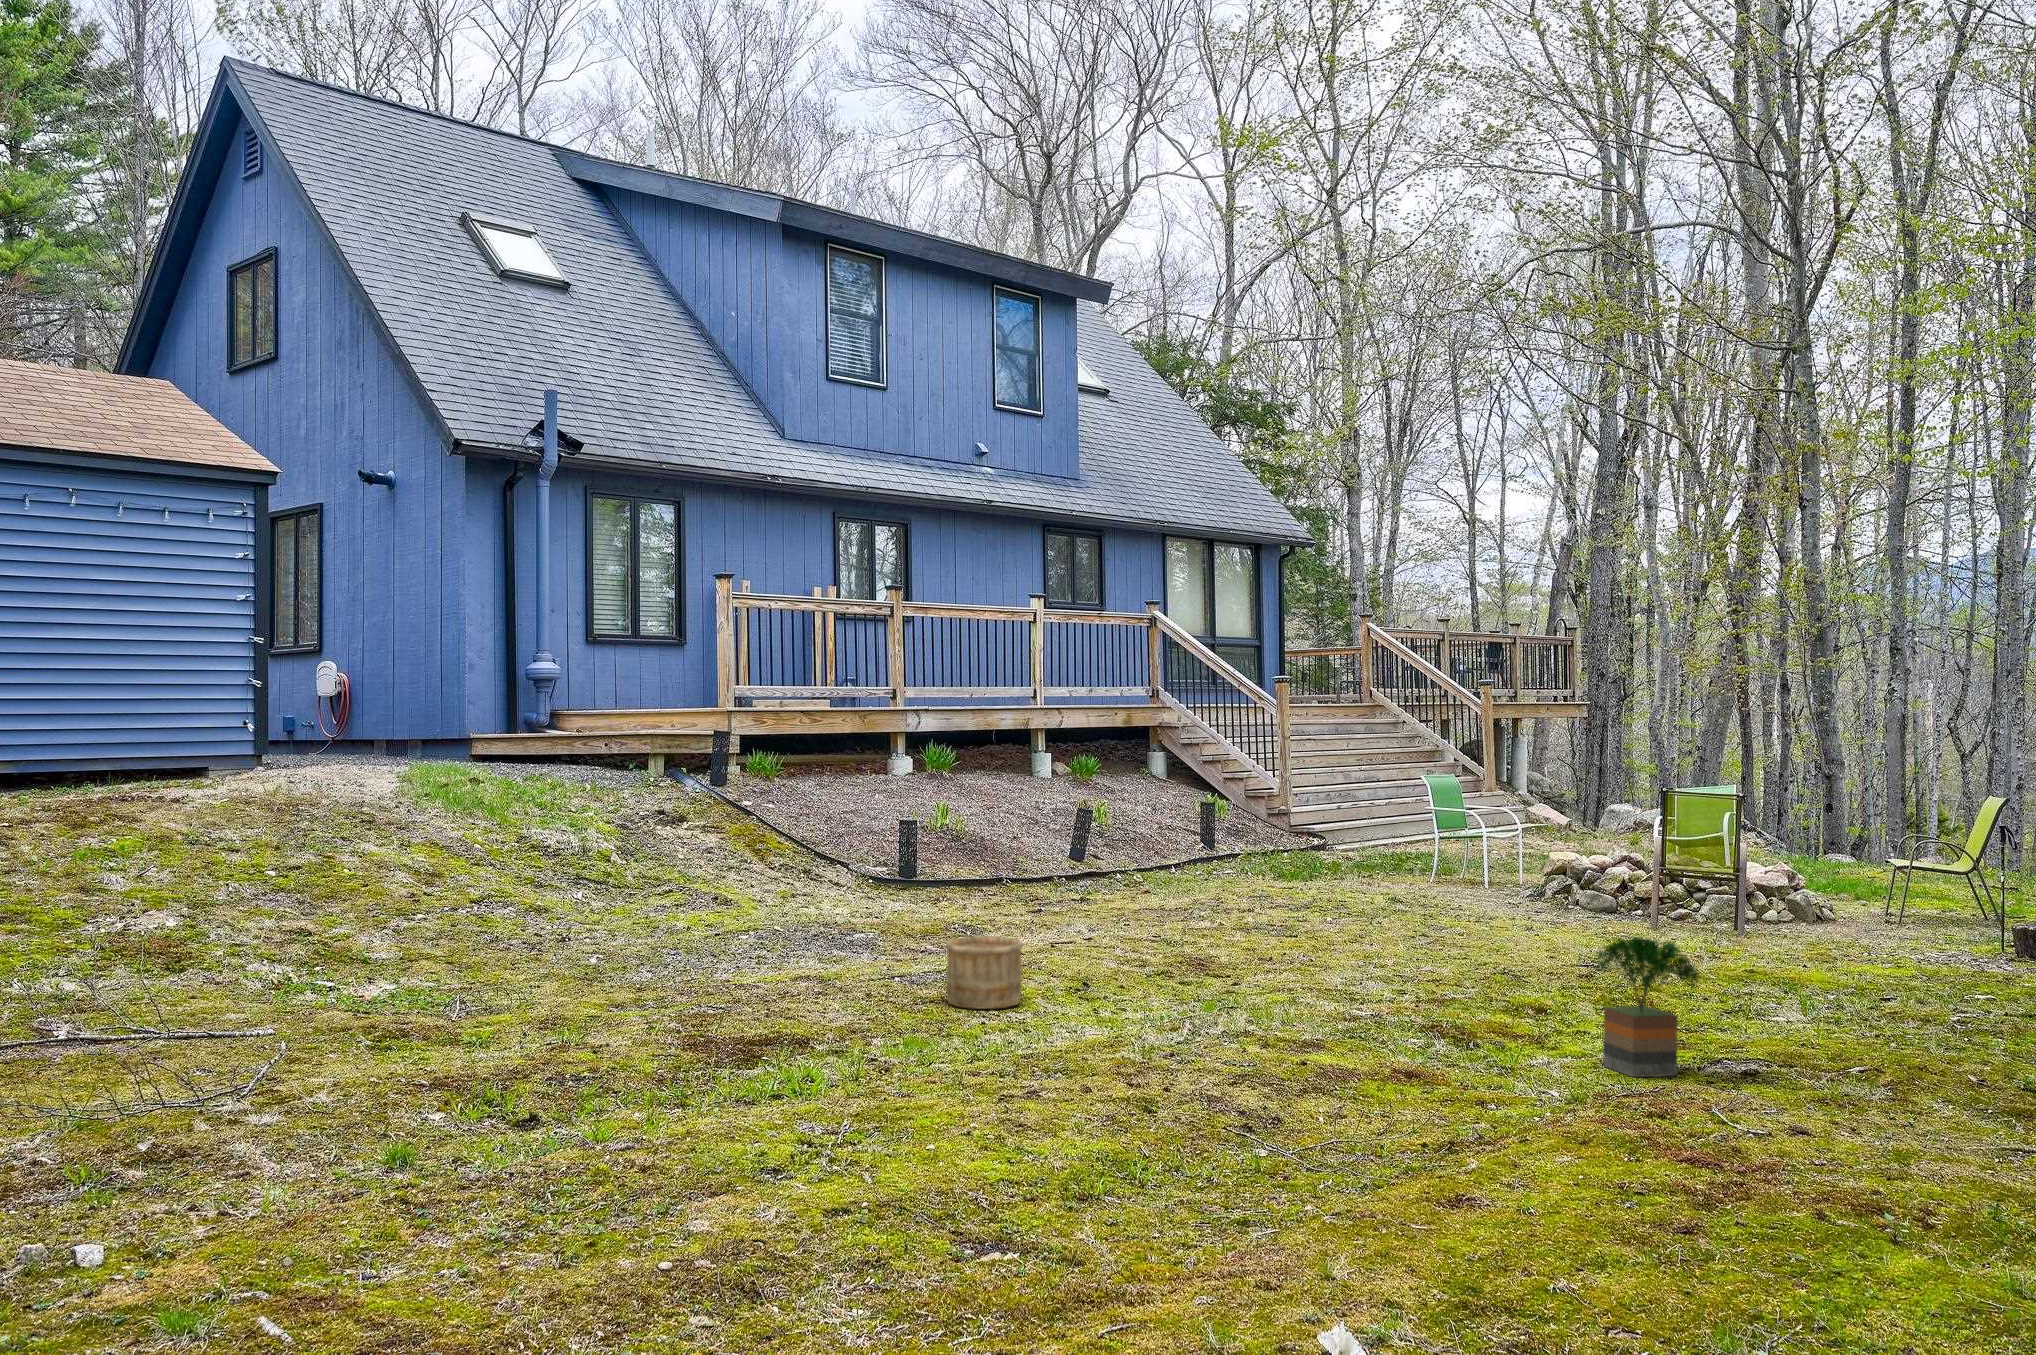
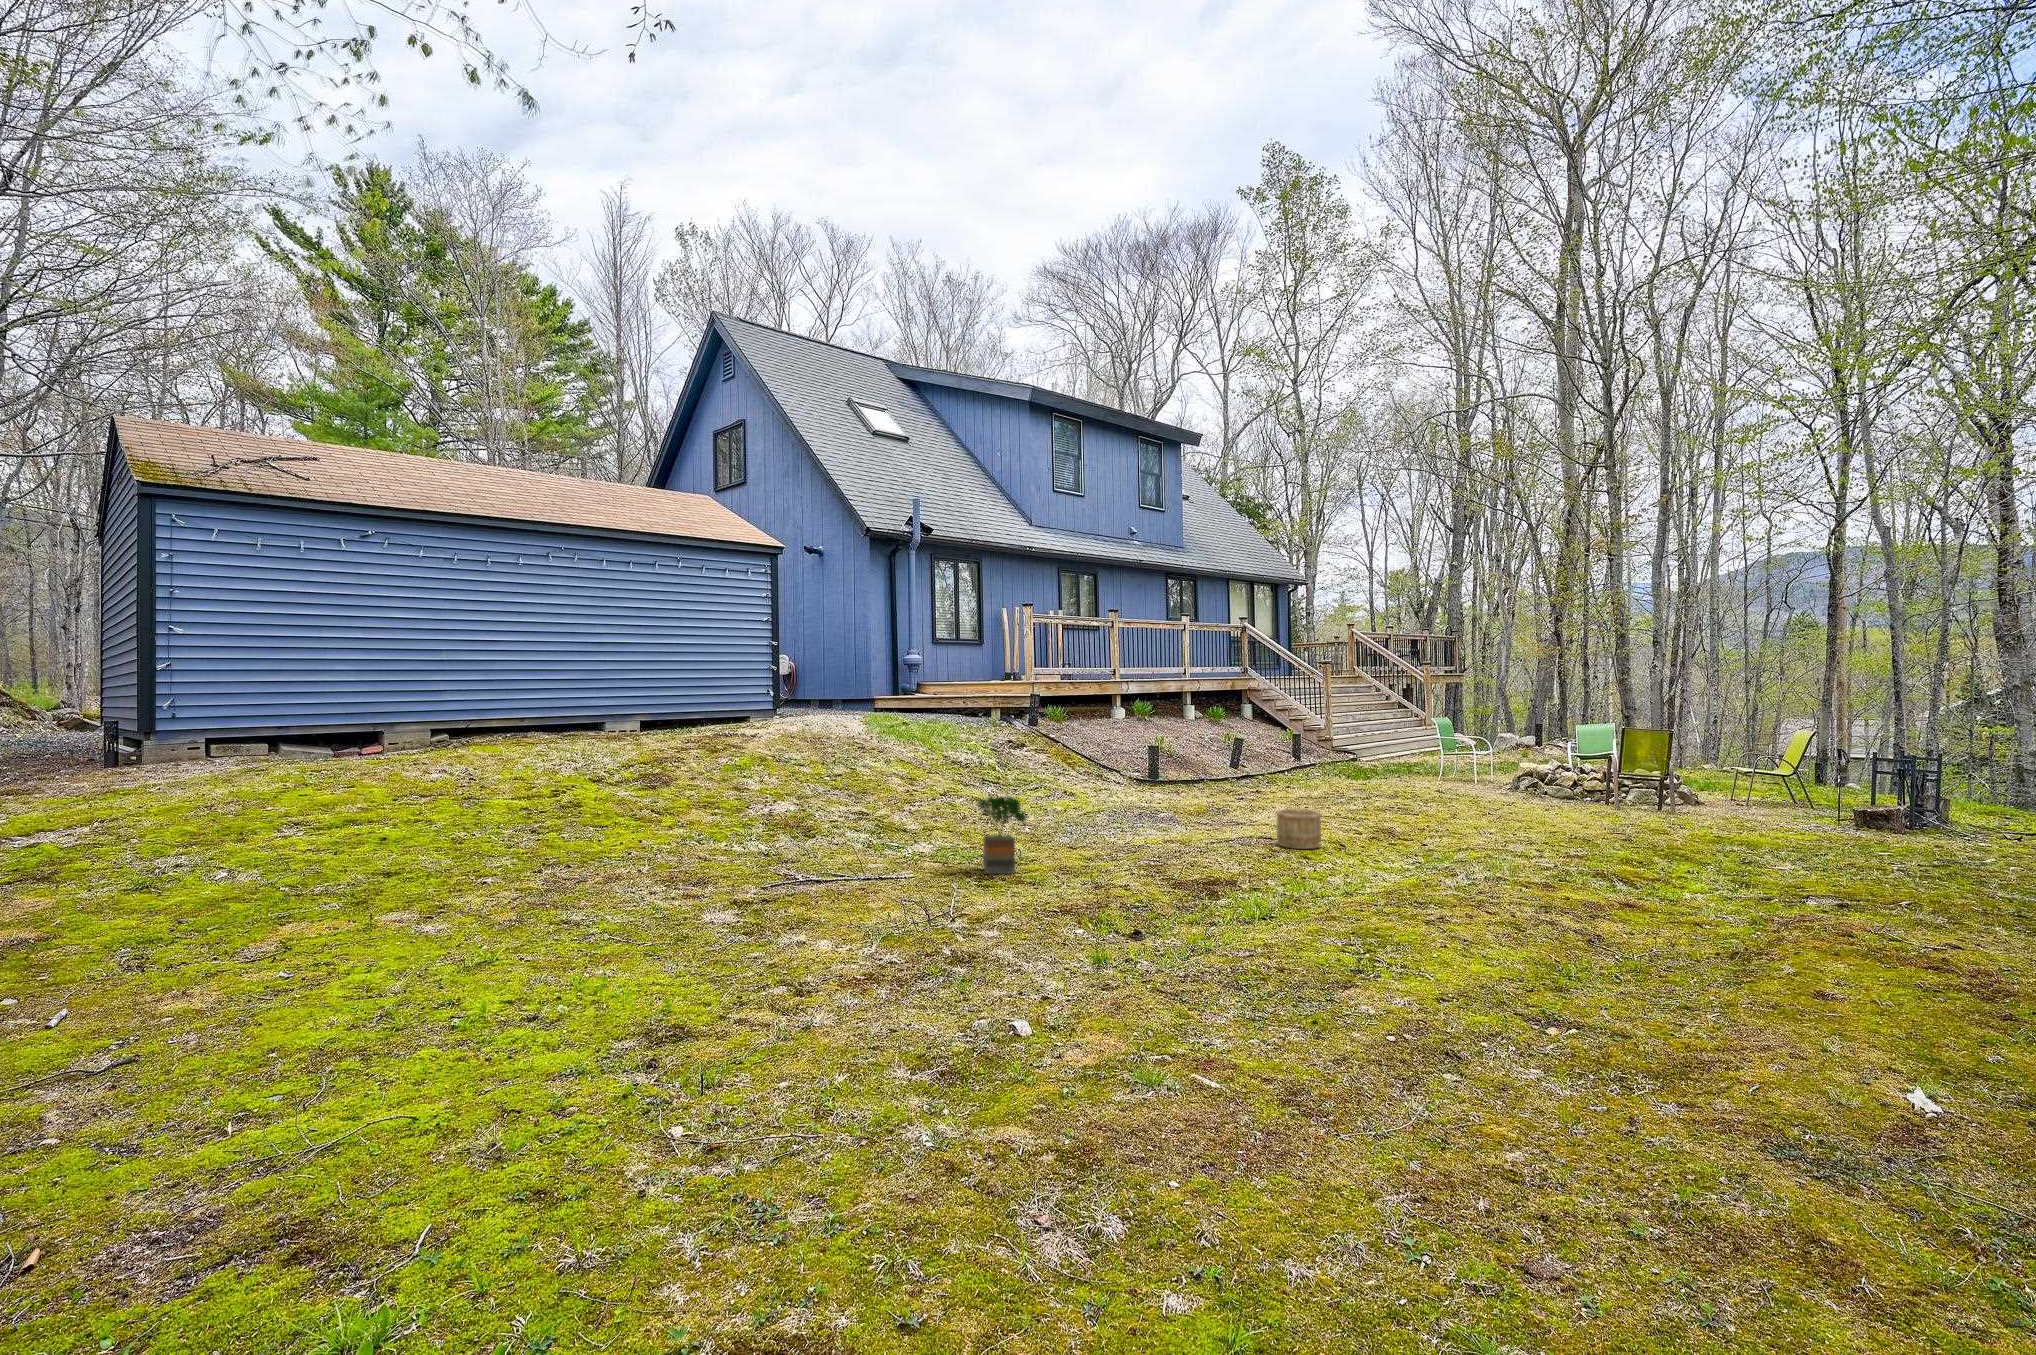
potted tree: present [1593,937,1699,1077] -> present [977,796,1027,874]

